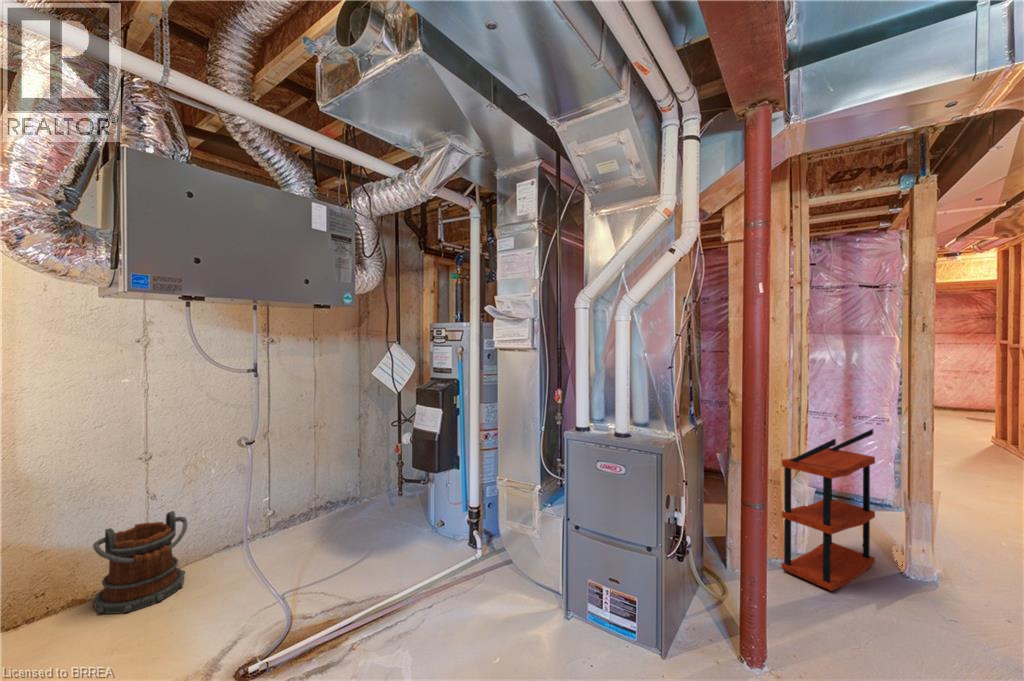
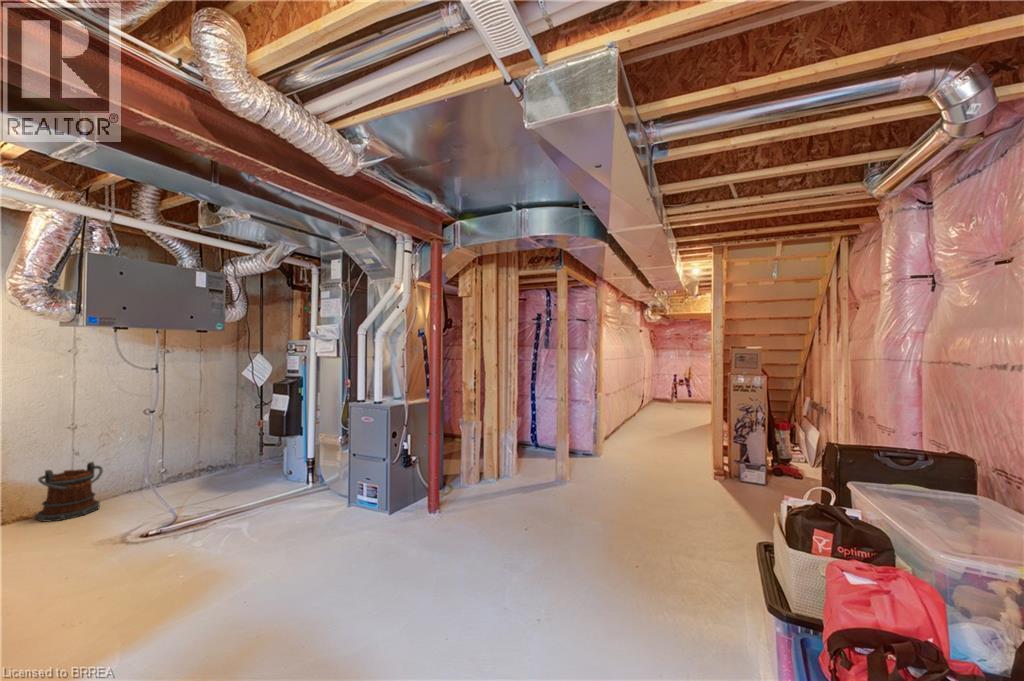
shelving unit: present [781,429,875,591] -> none [491,404,546,491]

